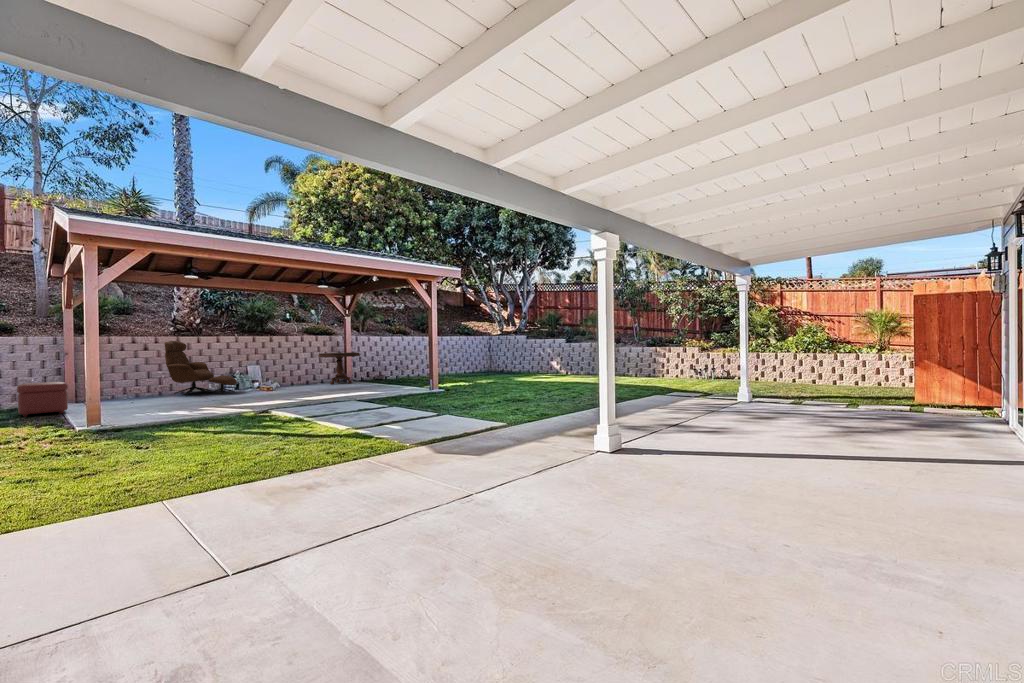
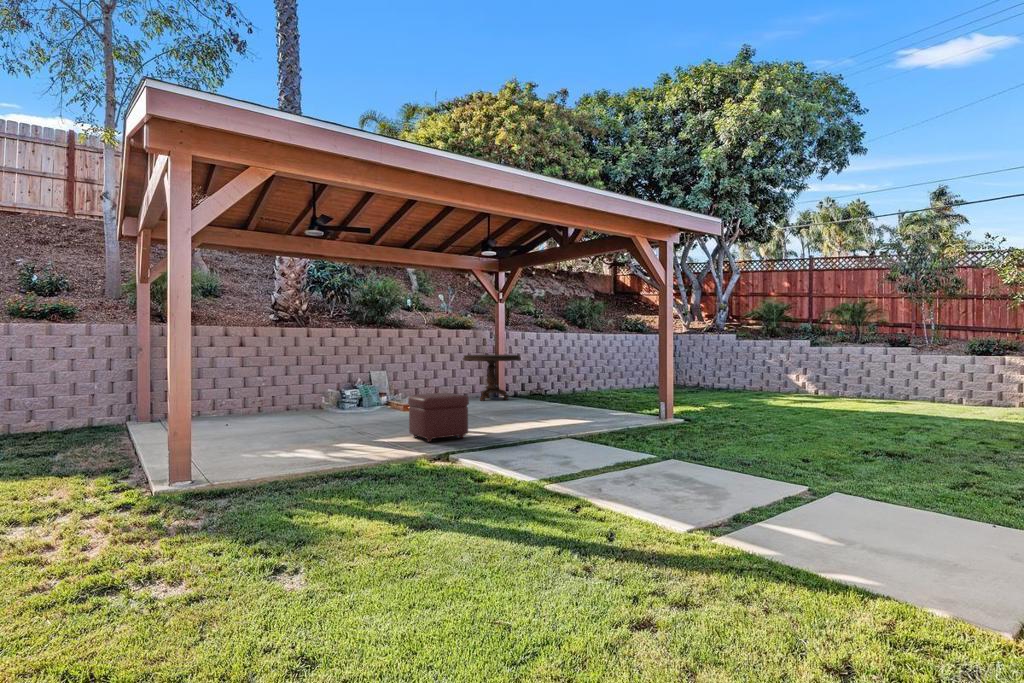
lounge chair: present [164,341,237,395] -> none [267,333,362,414]
ottoman: present [17,382,68,417] -> present [408,393,469,442]

